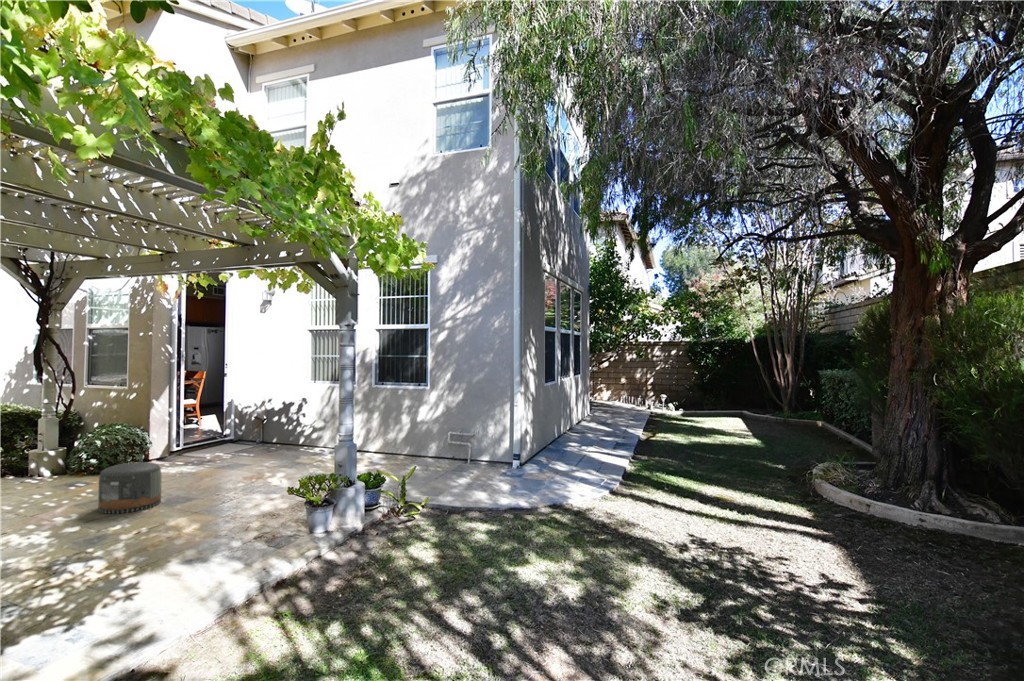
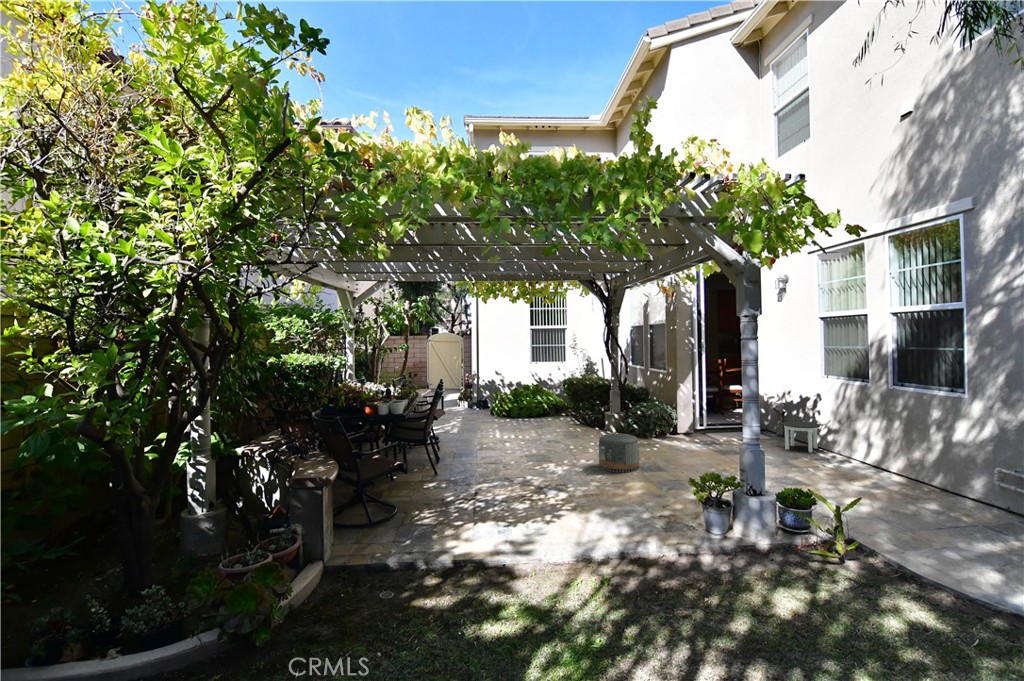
round table: none [275,425,308,453] -> present [782,421,820,453]

